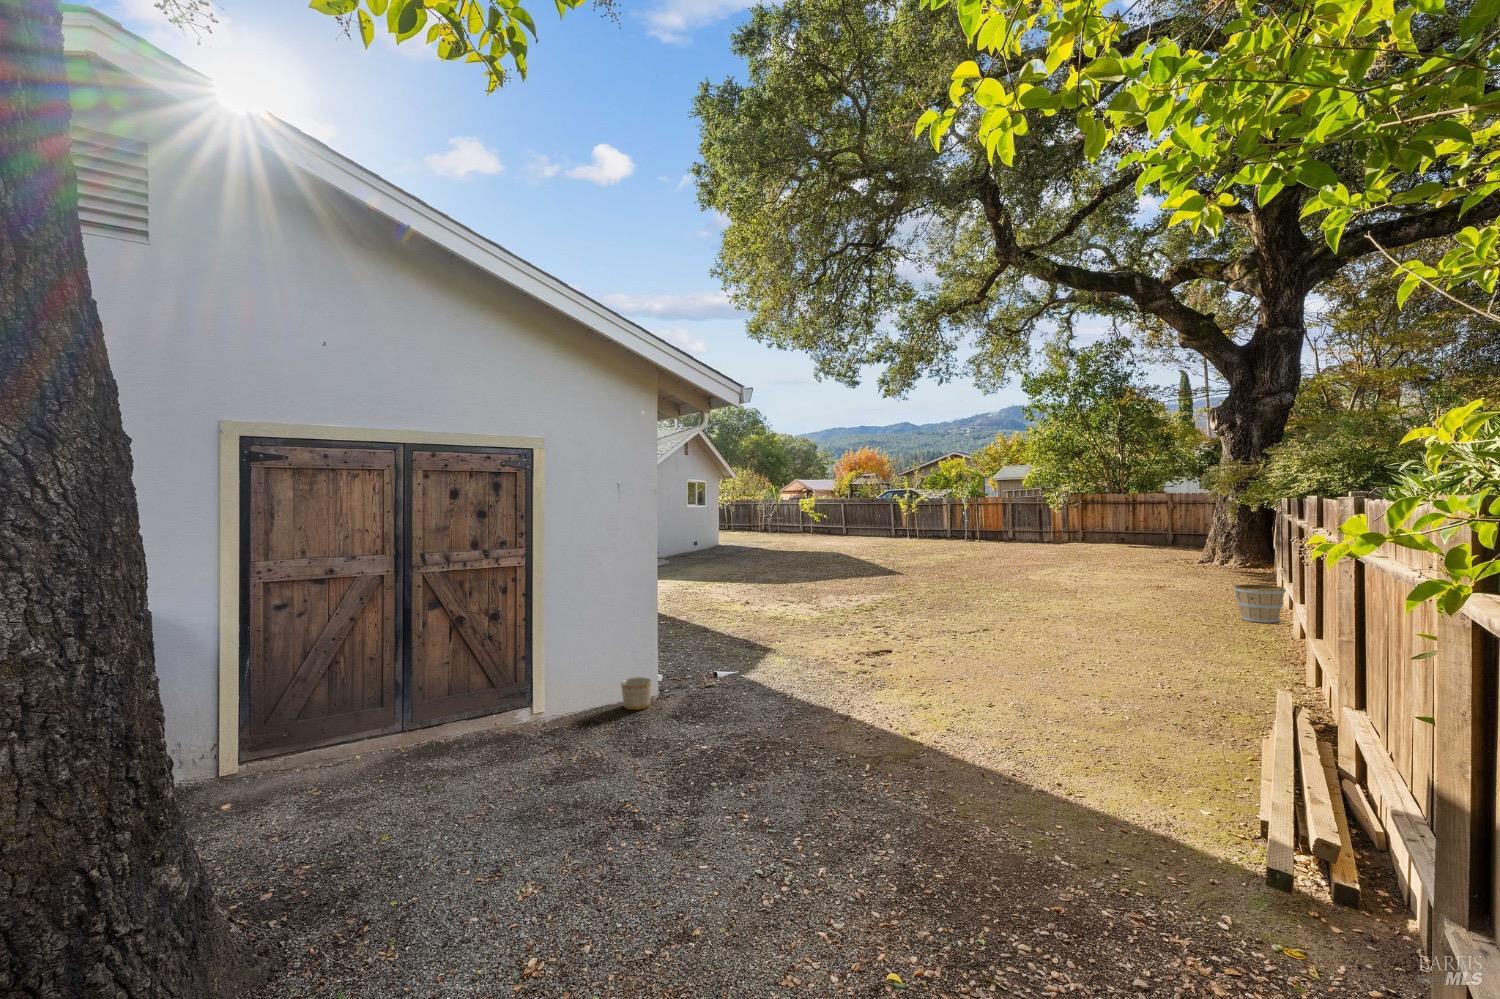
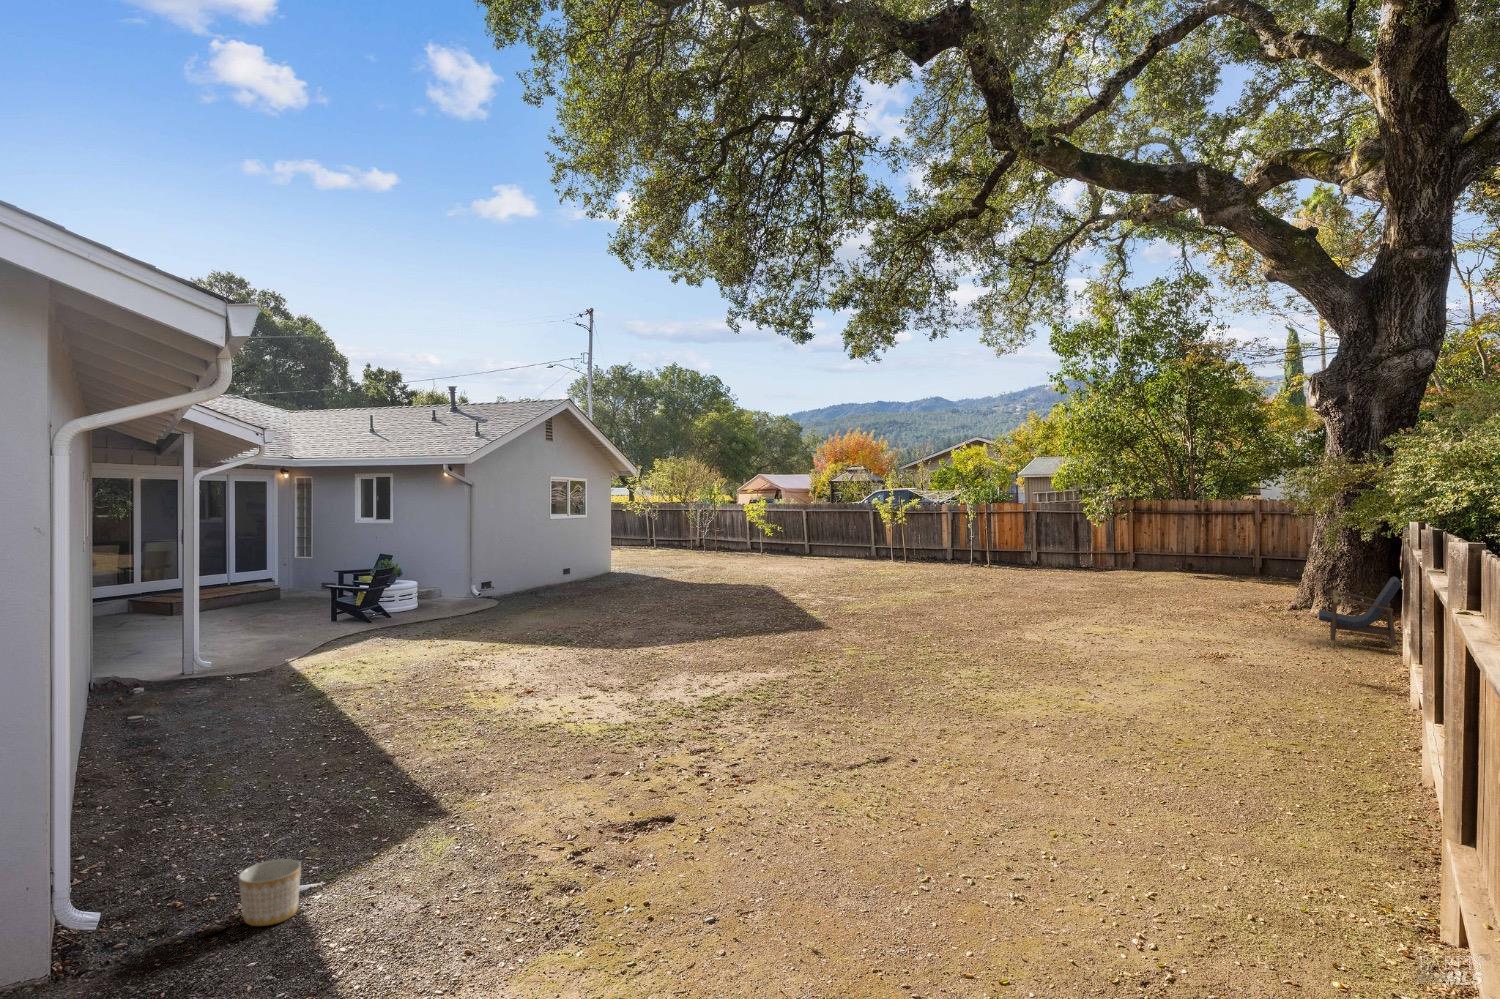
lounge chair: none [1217,539,1273,588] -> present [1319,577,1401,651]
wooden bucket: present [1233,584,1286,623] -> none [1341,654,1421,719]

